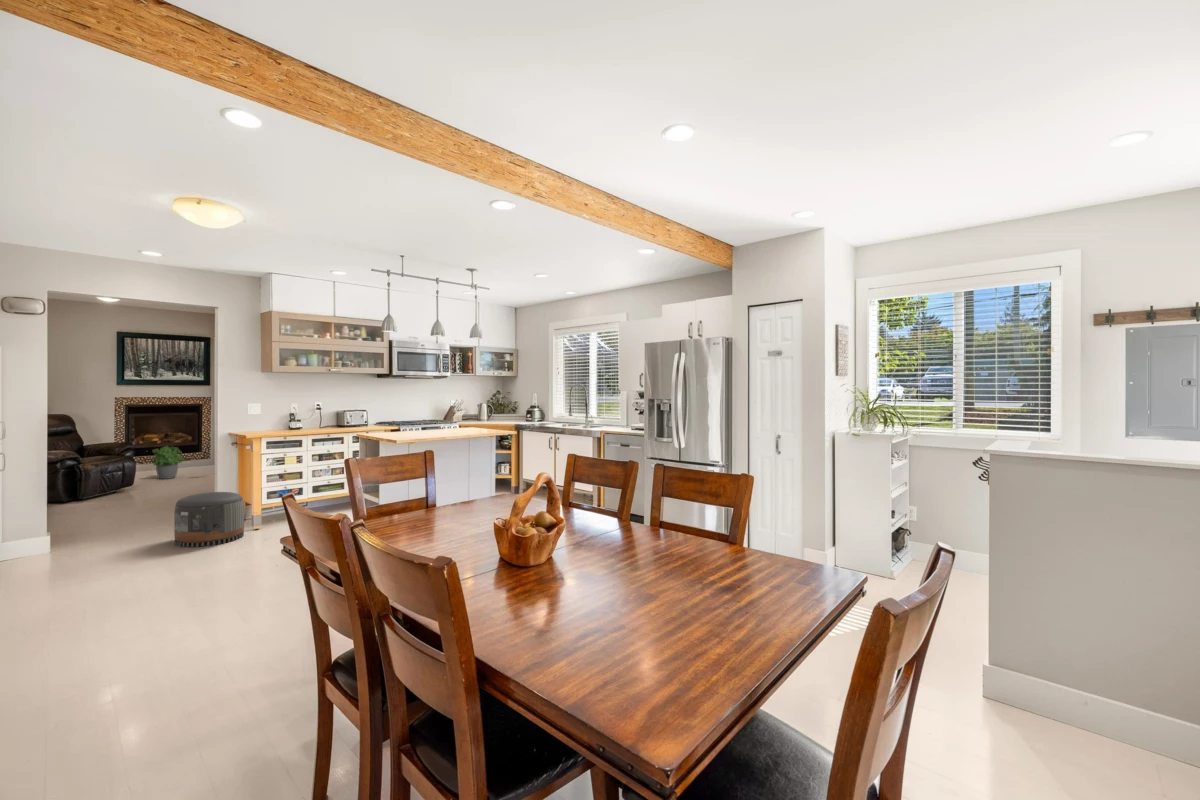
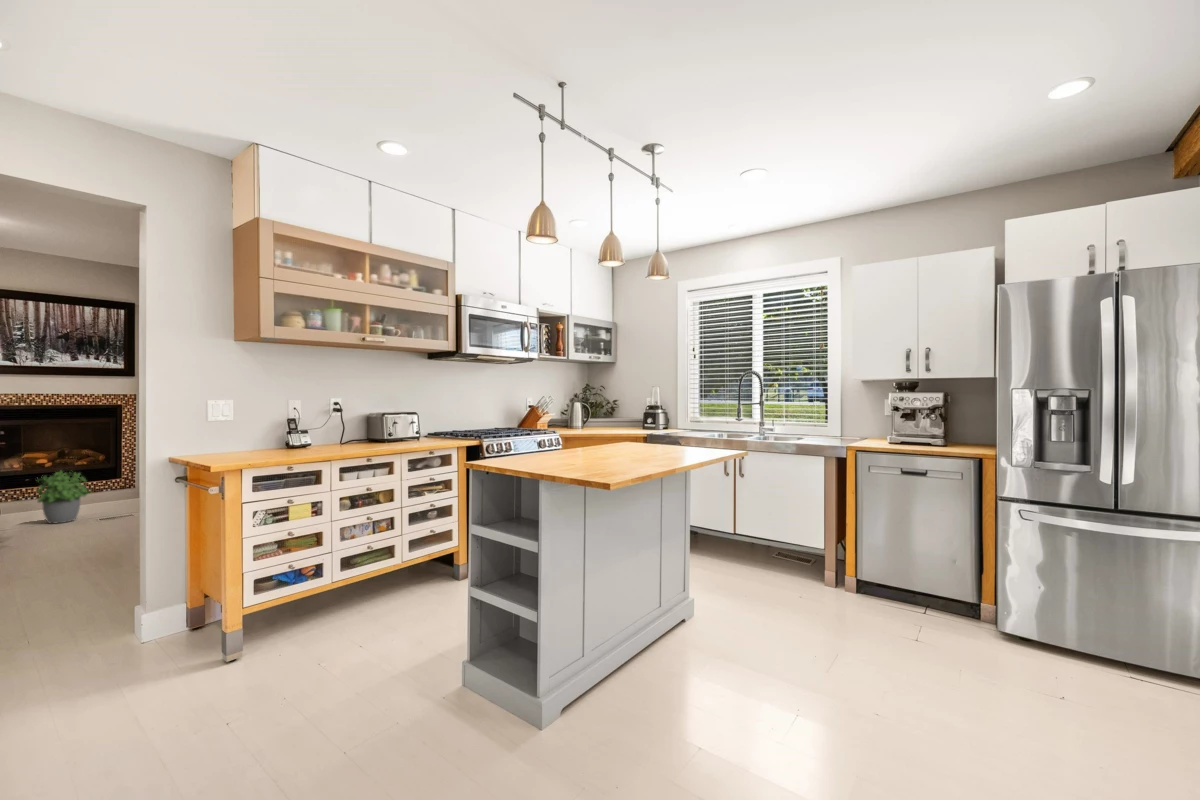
pouf: present [174,492,244,547] -> none [41,590,209,745]

